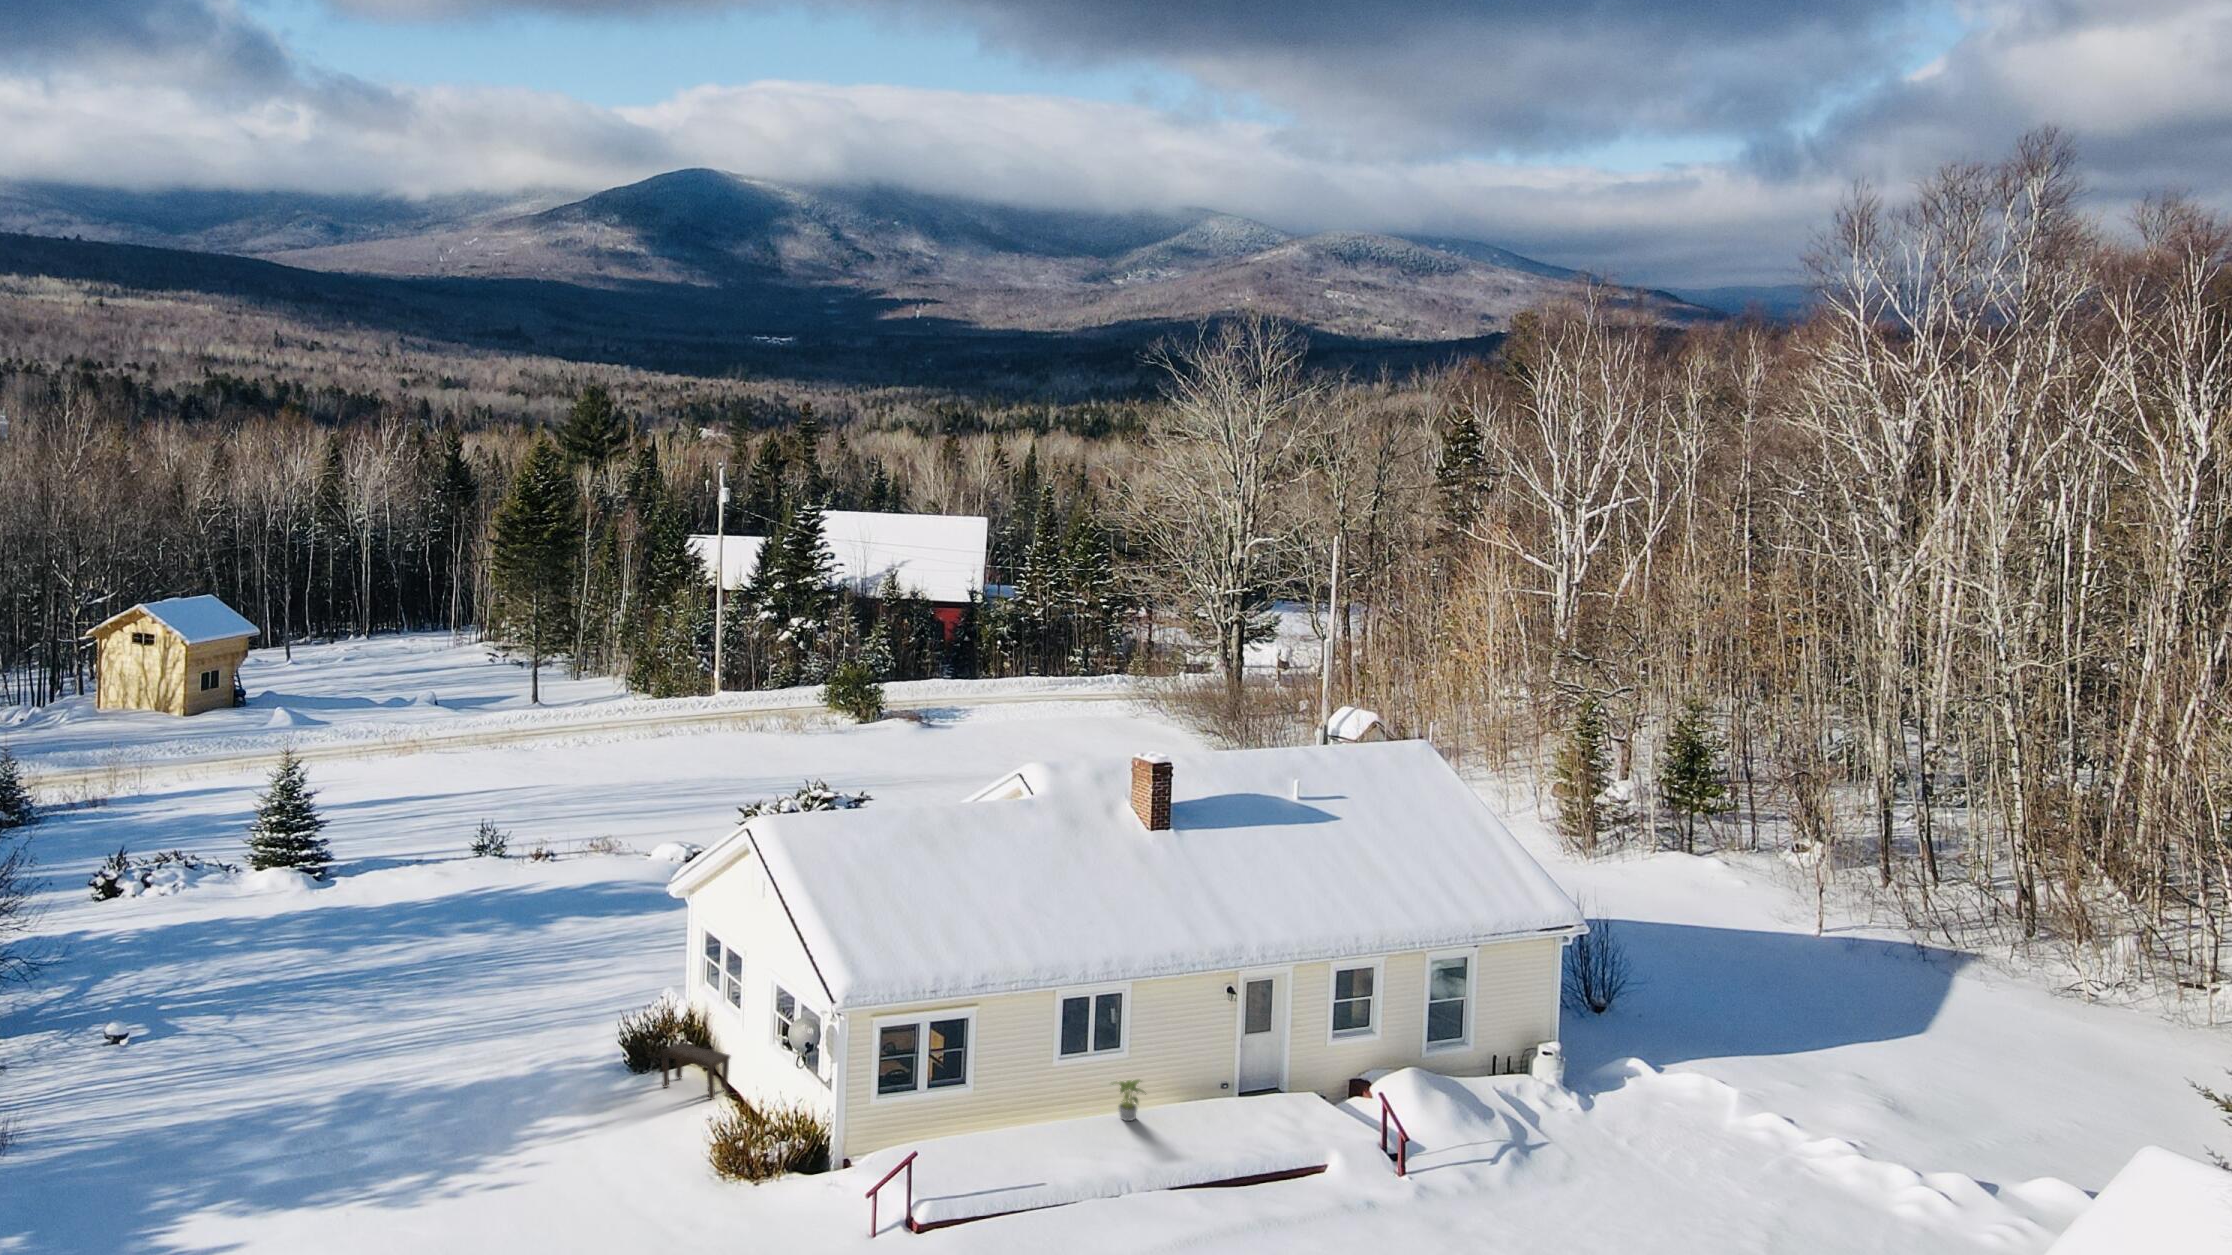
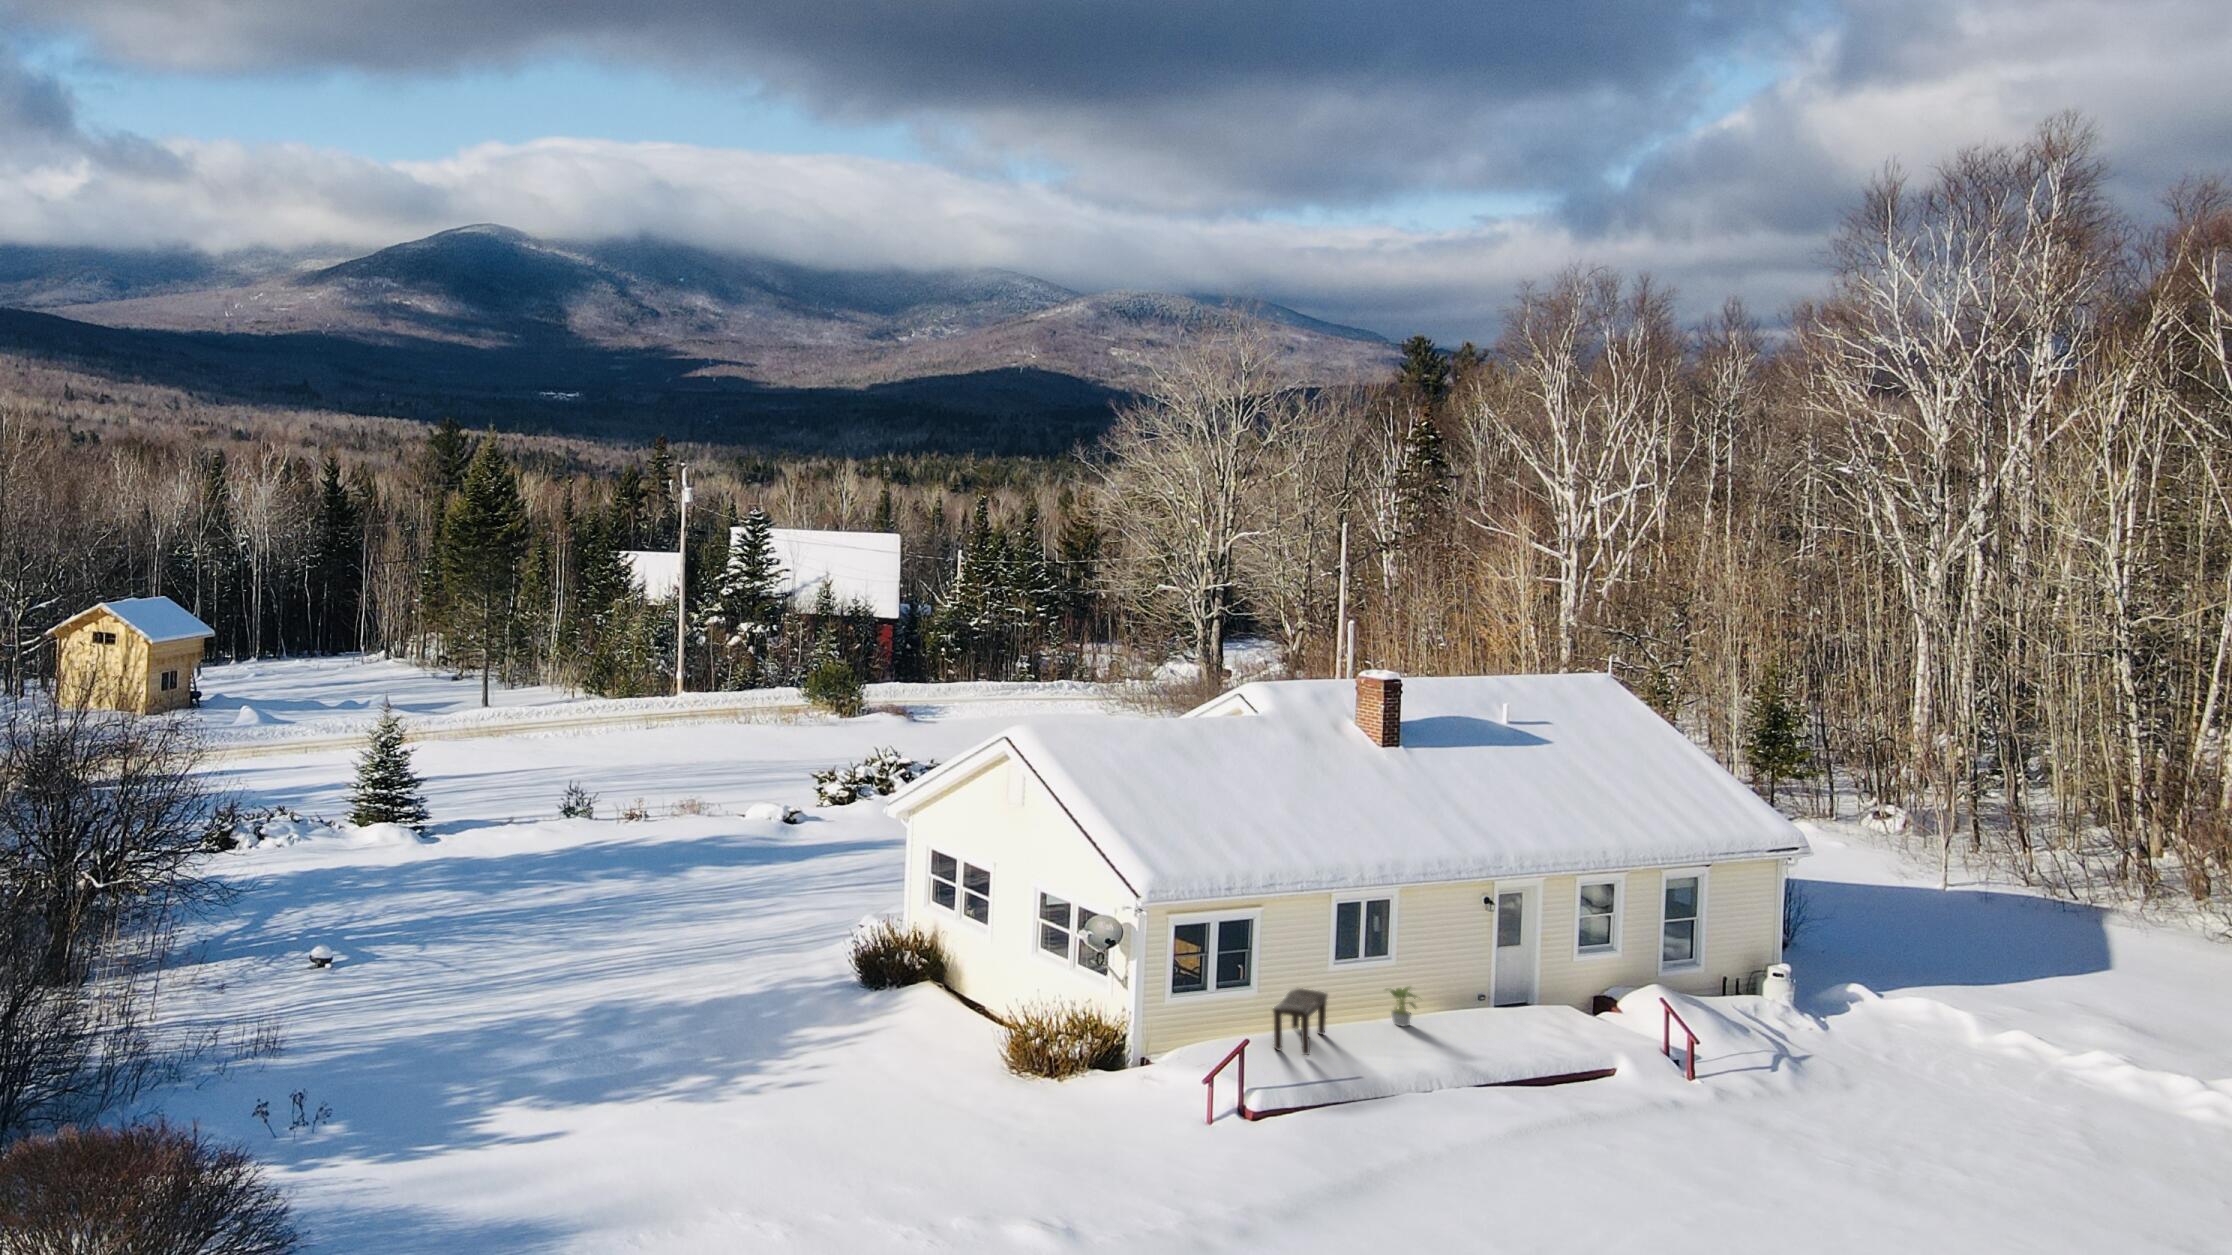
bench: present [661,1043,730,1100] -> present [1273,988,1328,1055]

